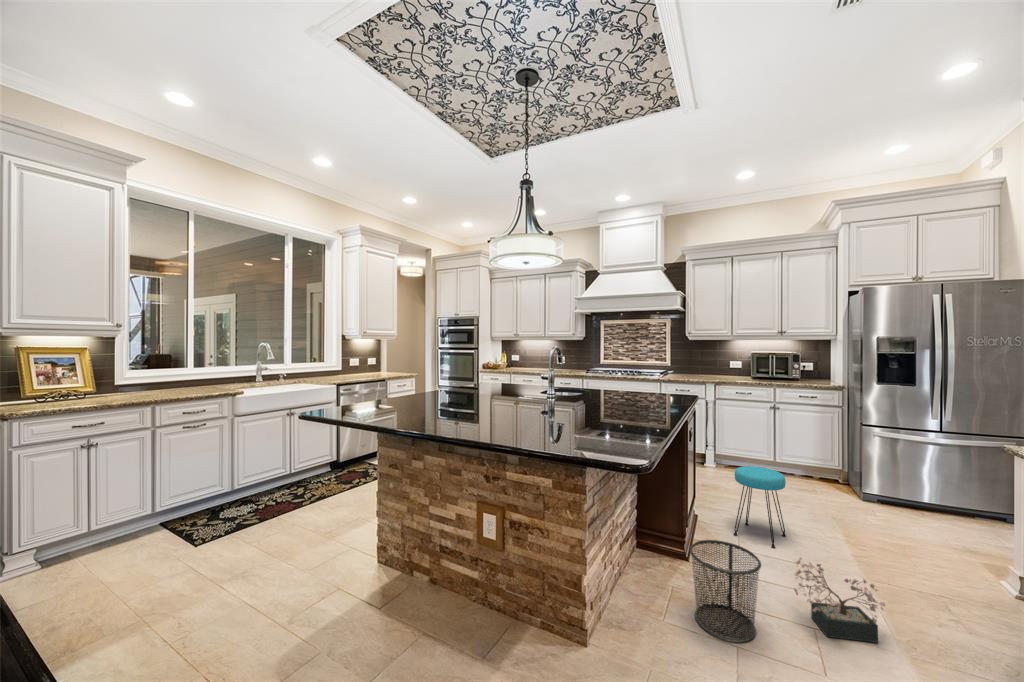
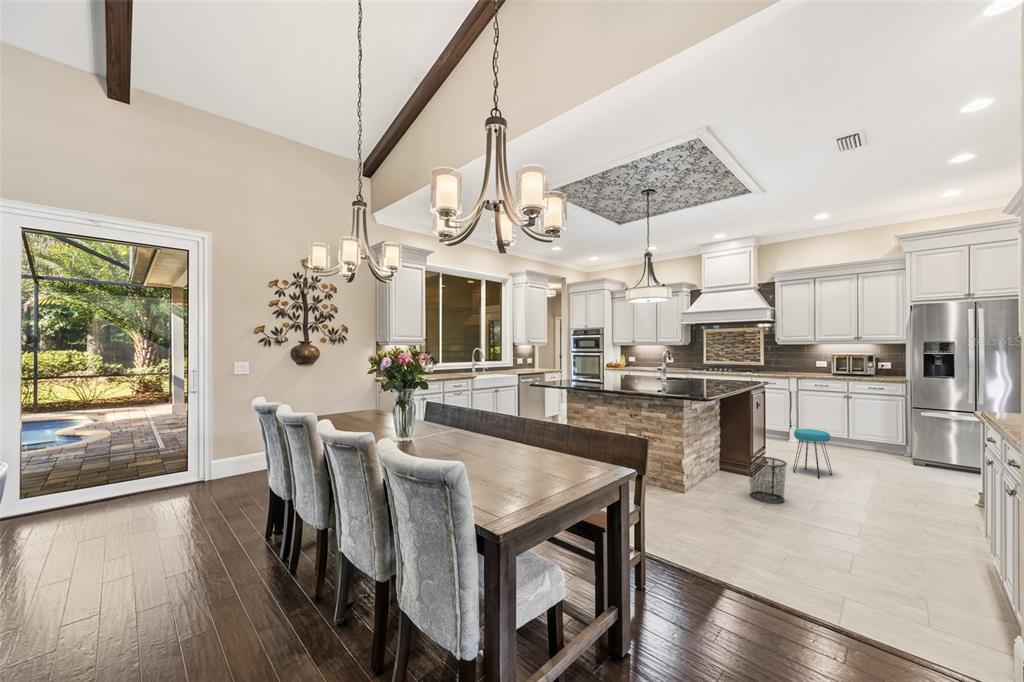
decorative plant: present [794,558,885,643] -> none [811,467,866,511]

